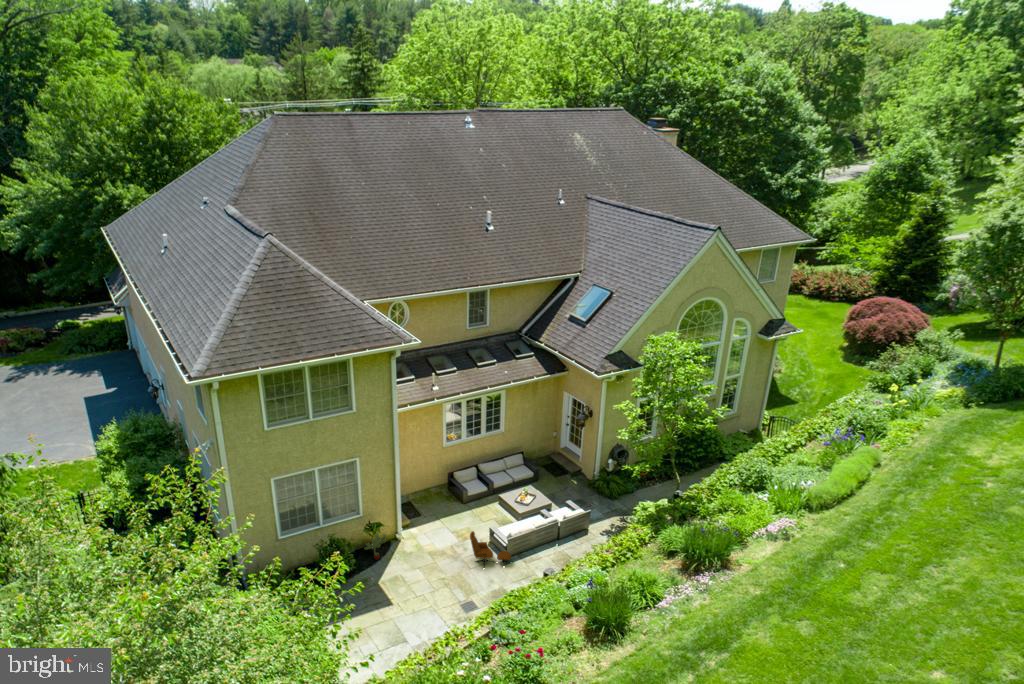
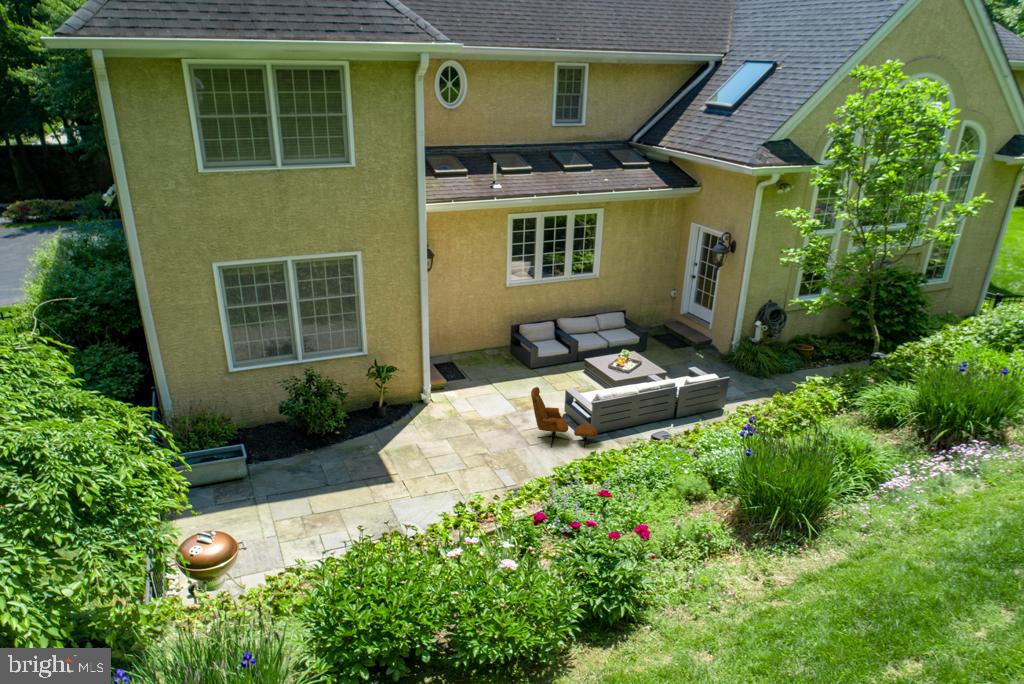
potted tree: present [364,532,386,560] -> none [365,378,402,422]

